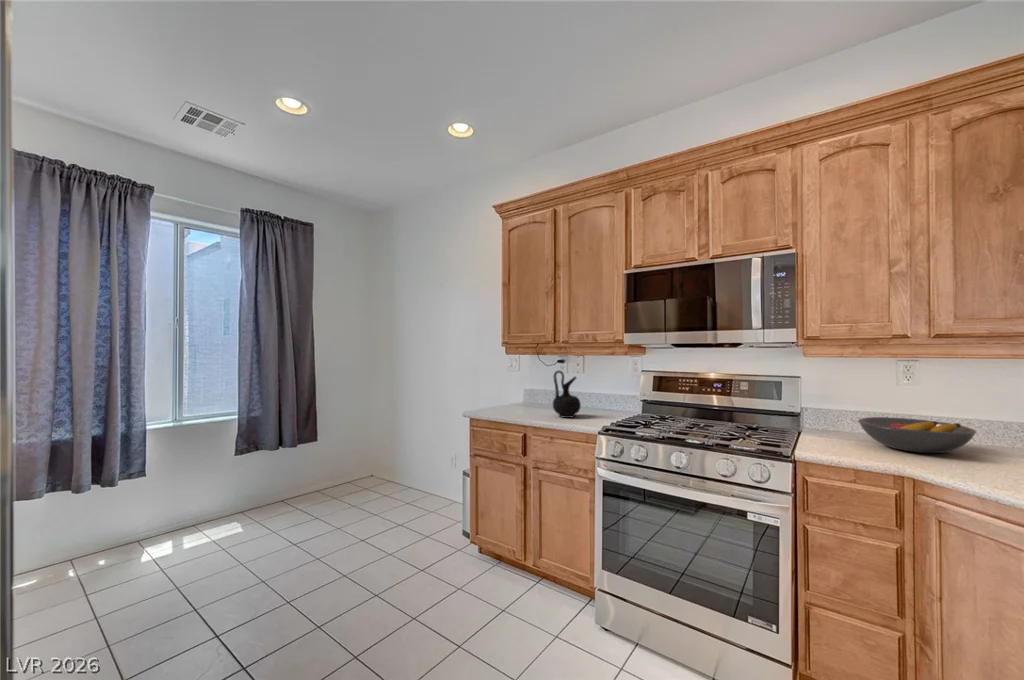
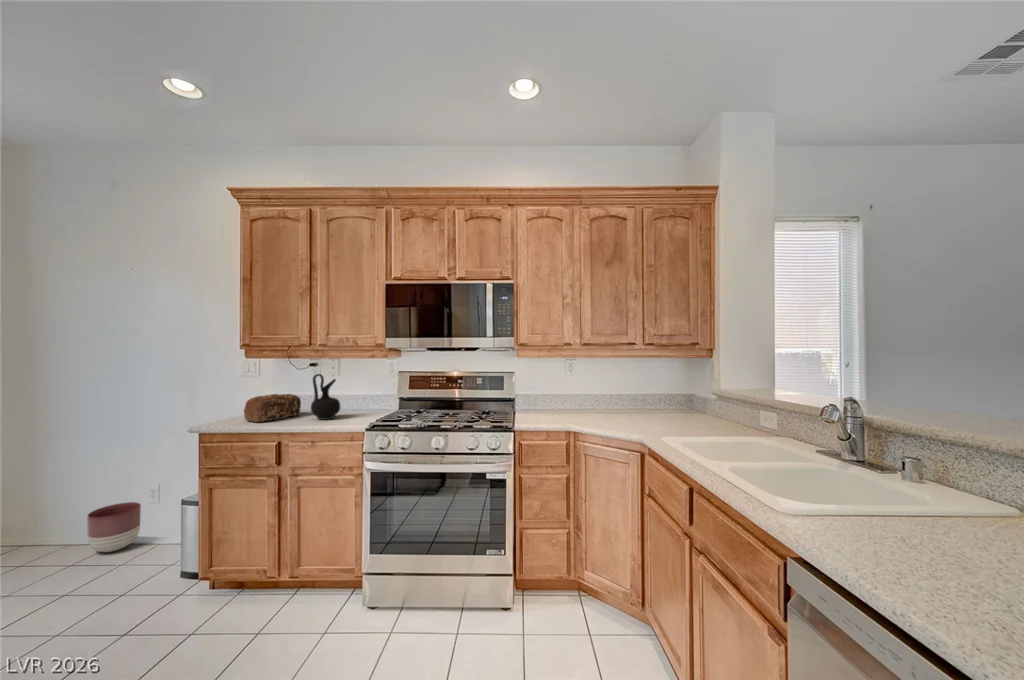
bread loaf: none [500,389,547,414] -> present [244,394,301,422]
fruit bowl: present [858,417,976,453] -> none [548,396,603,416]
planter: none [412,469,442,505] -> present [87,502,141,552]

